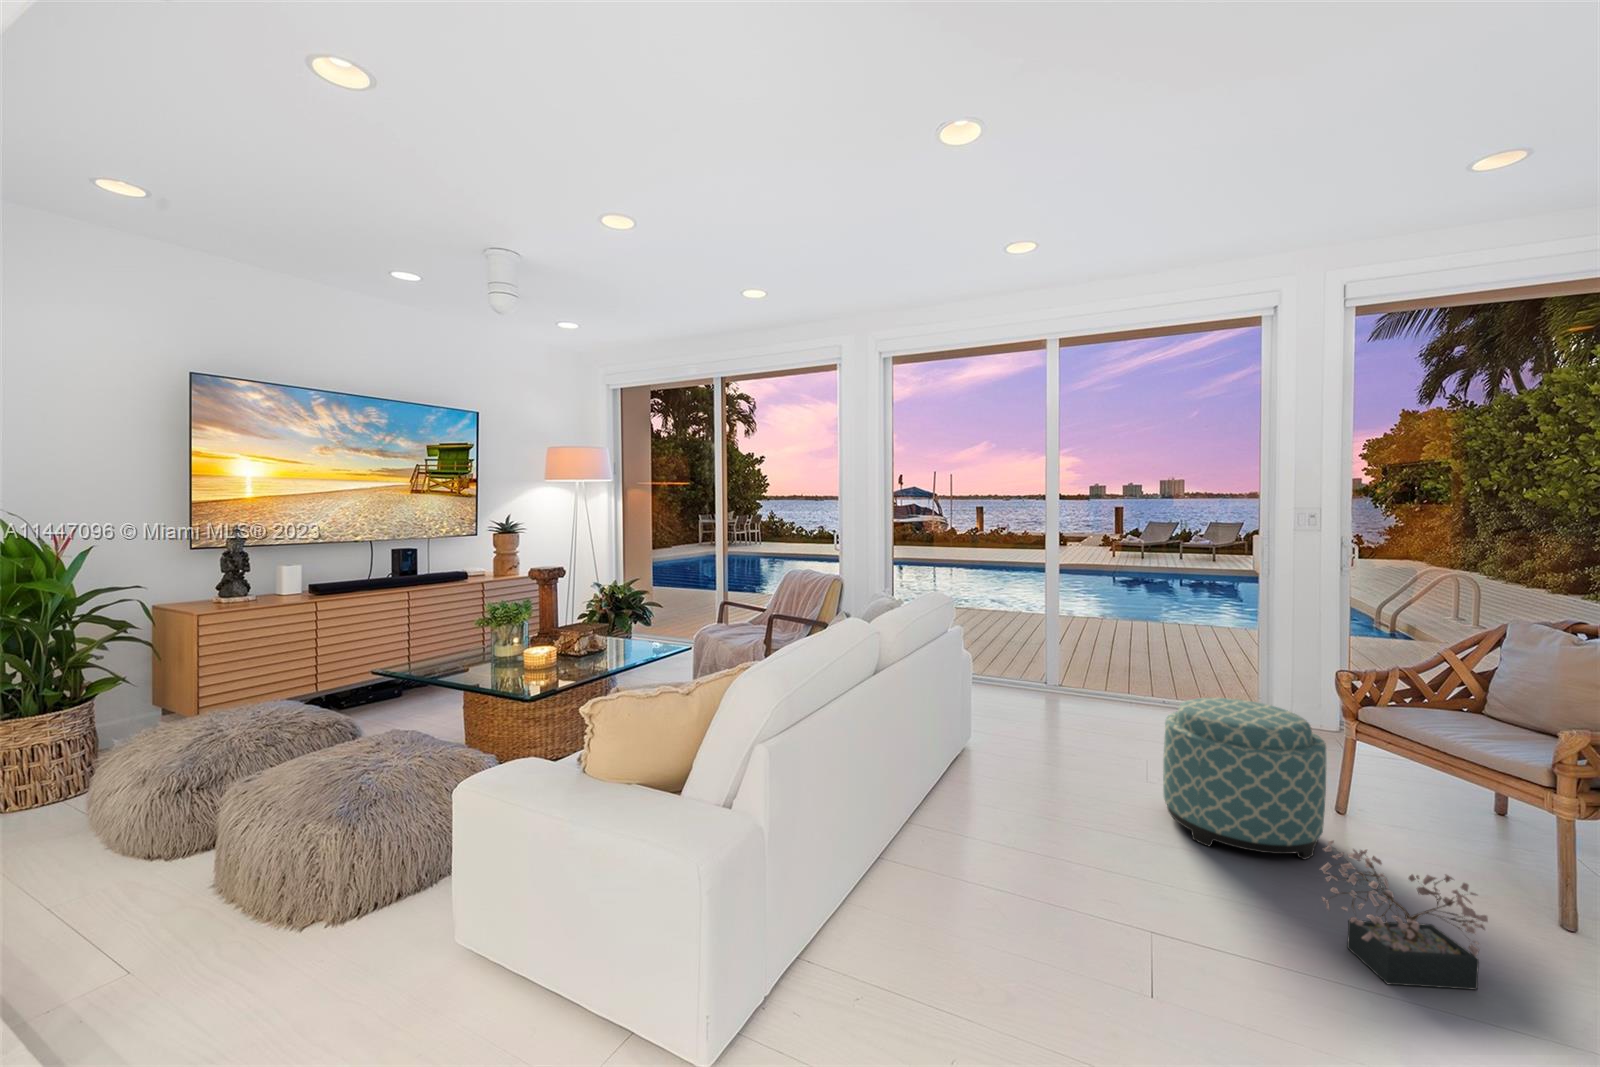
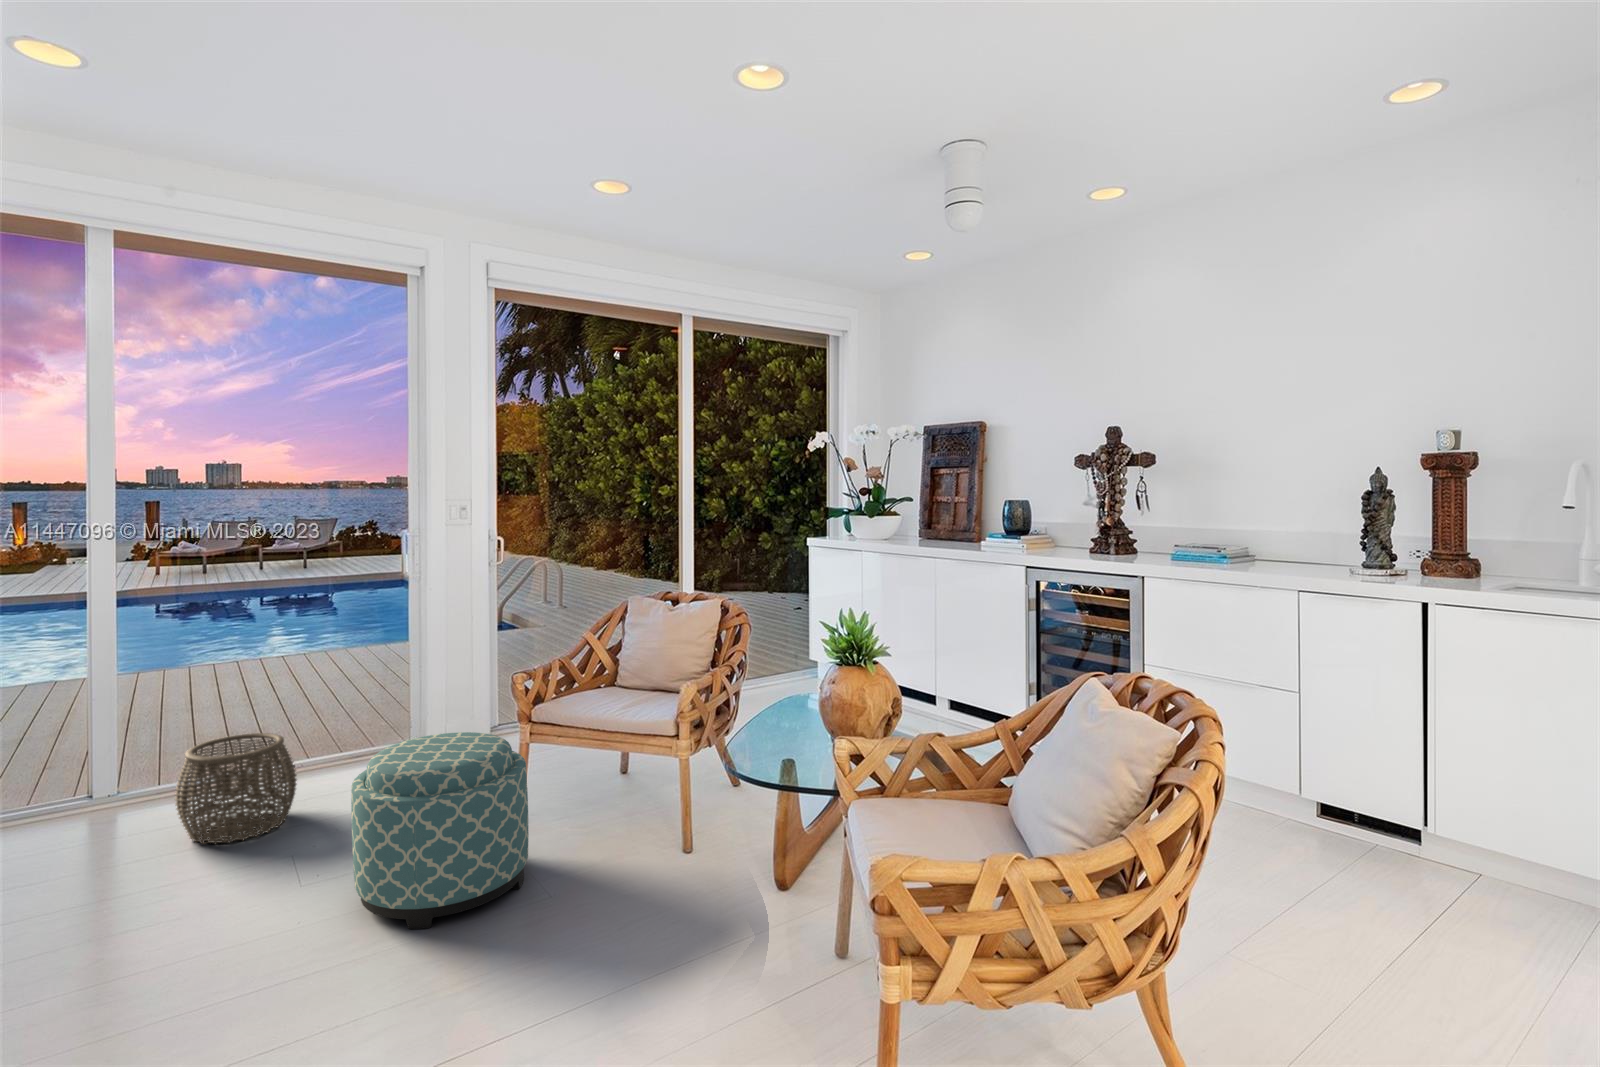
woven basket: none [1084,666,1161,740] -> present [175,733,297,844]
decorative plant: present [1321,841,1488,990] -> none [571,842,686,971]

